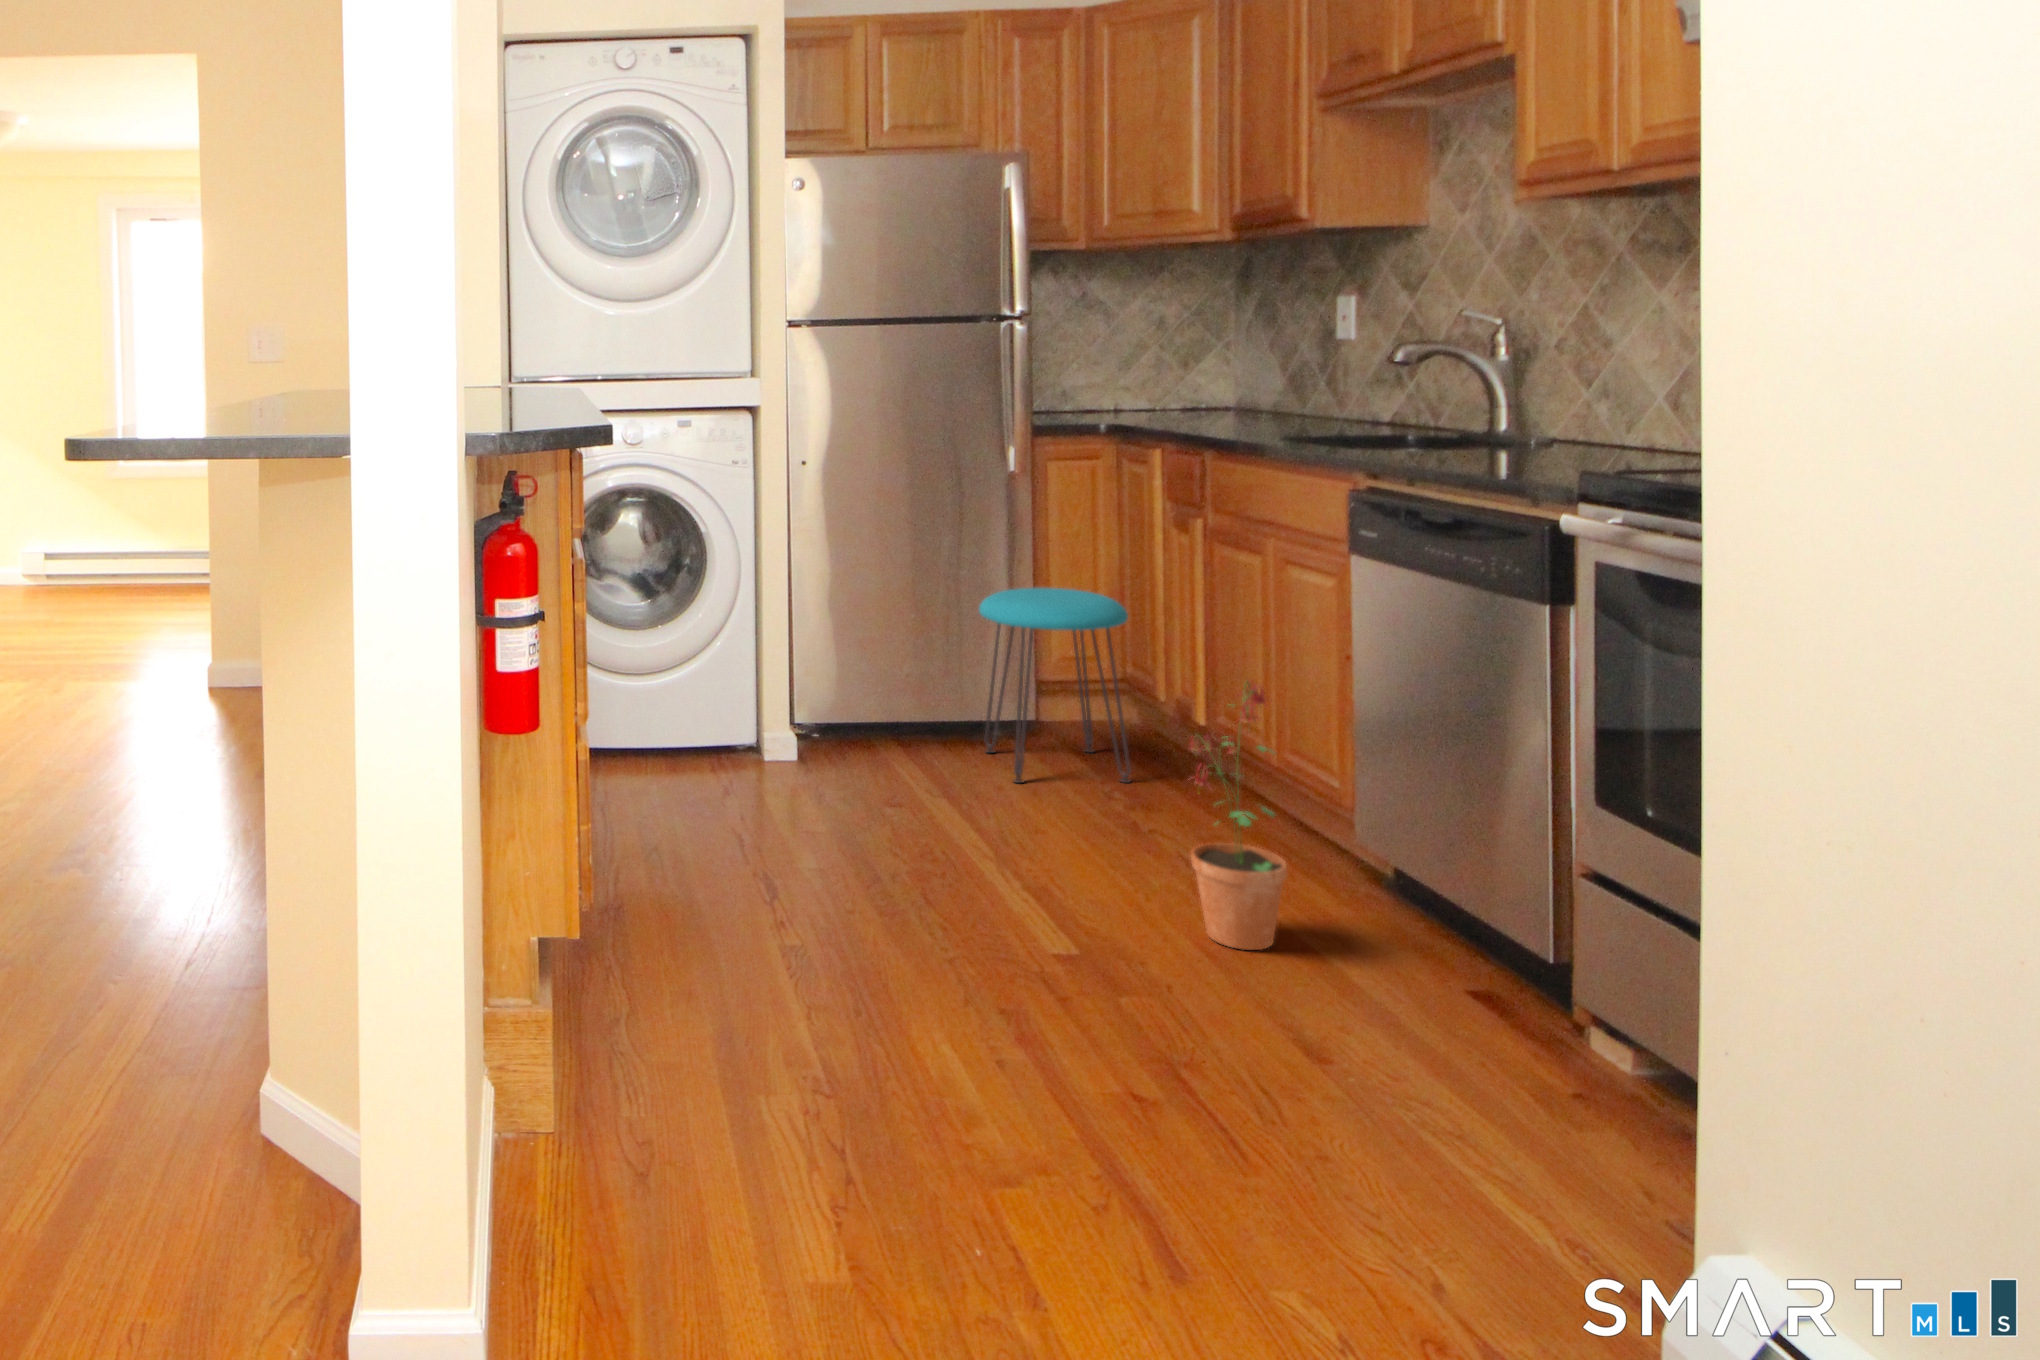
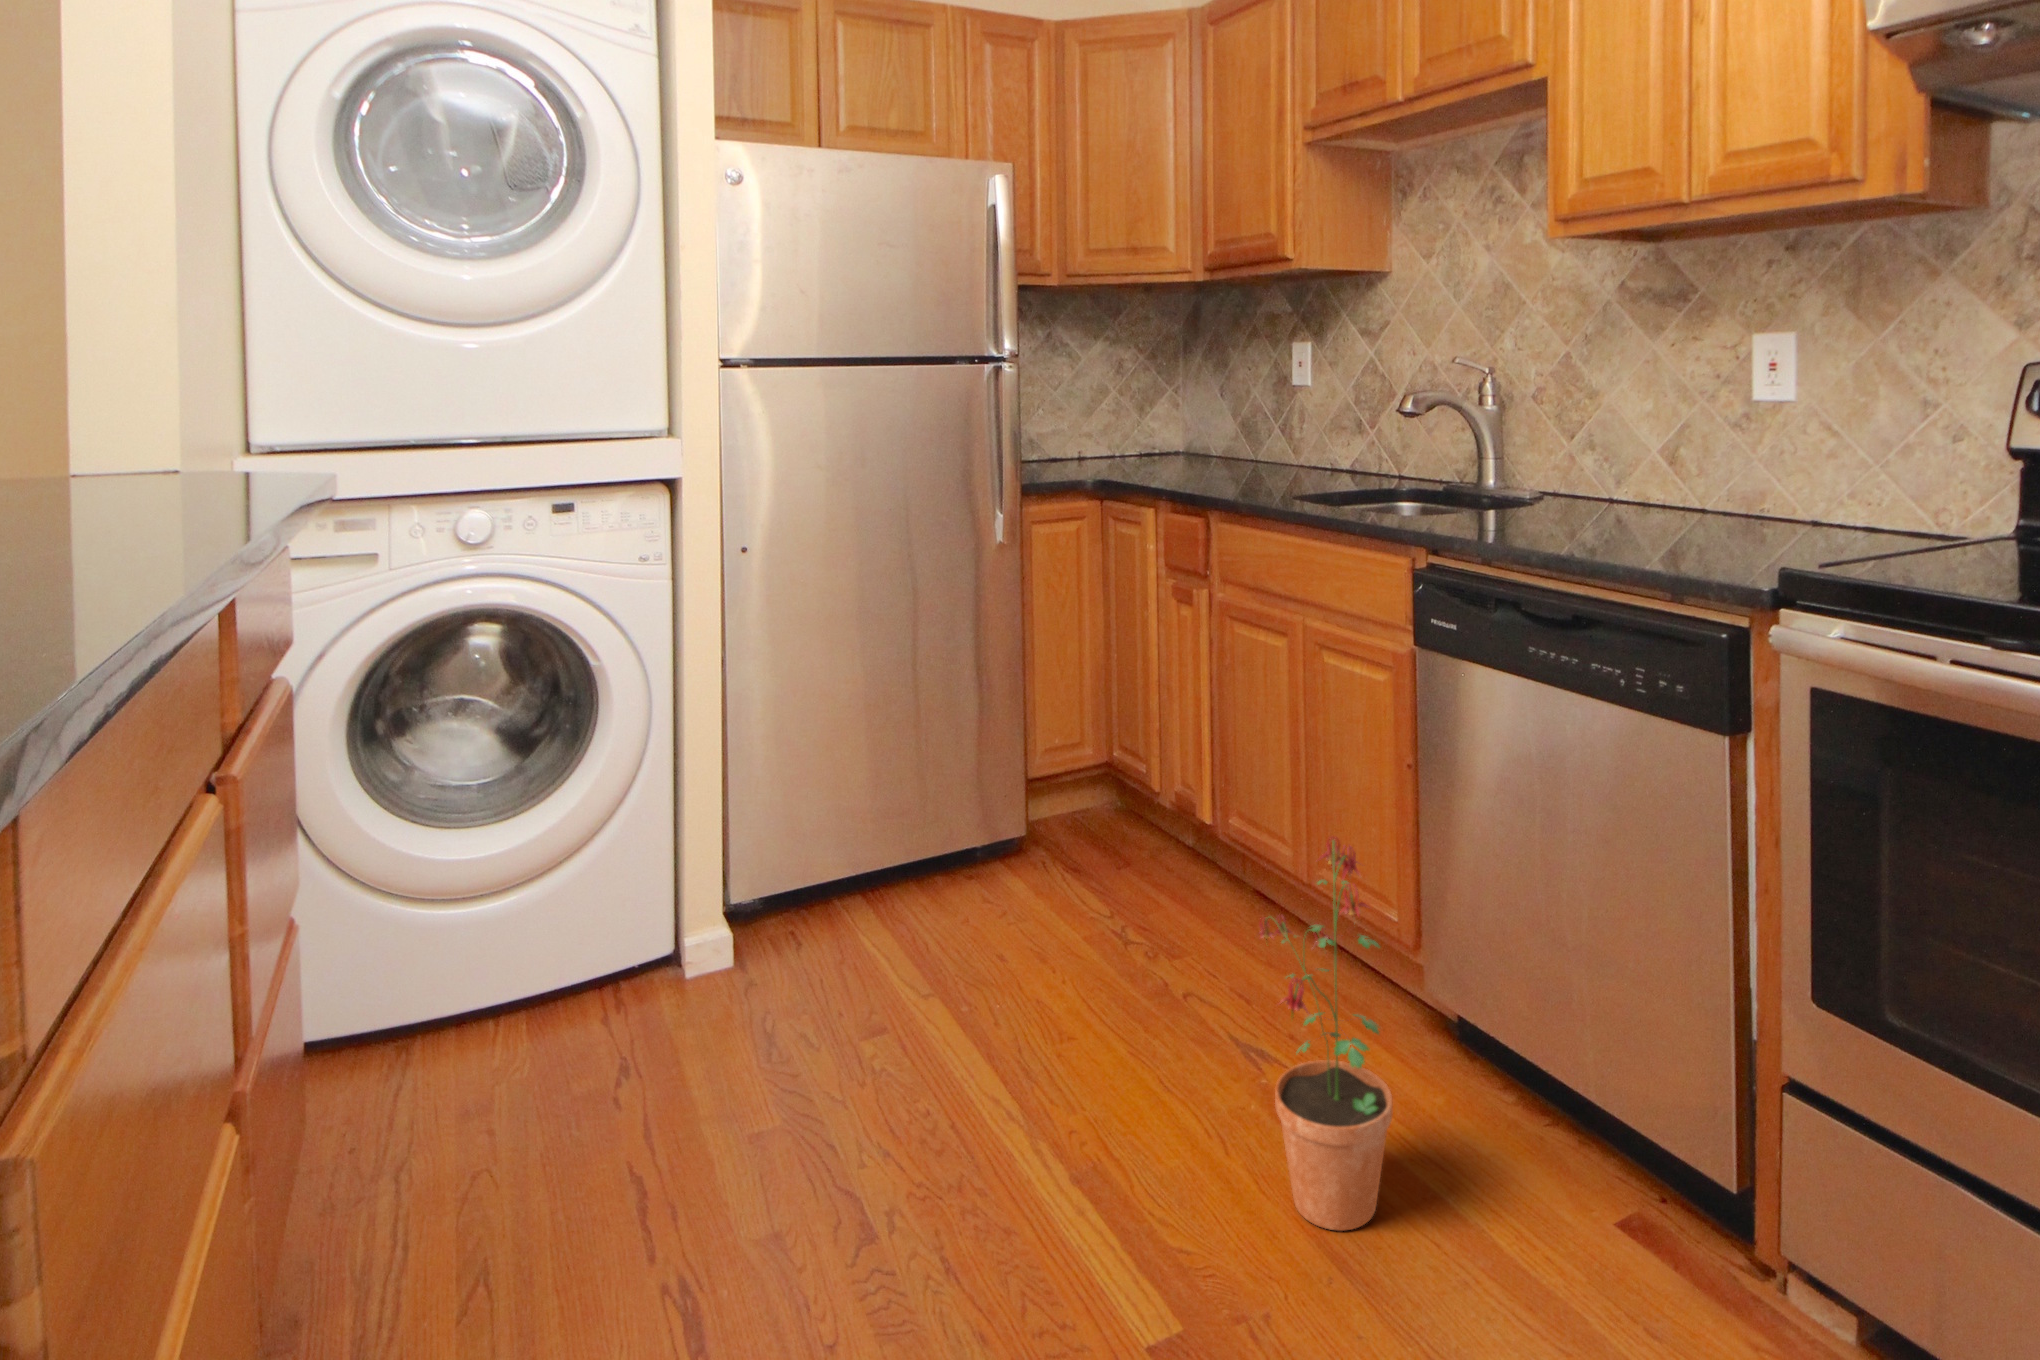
stool: present [979,588,1131,783] -> none [955,677,1129,937]

